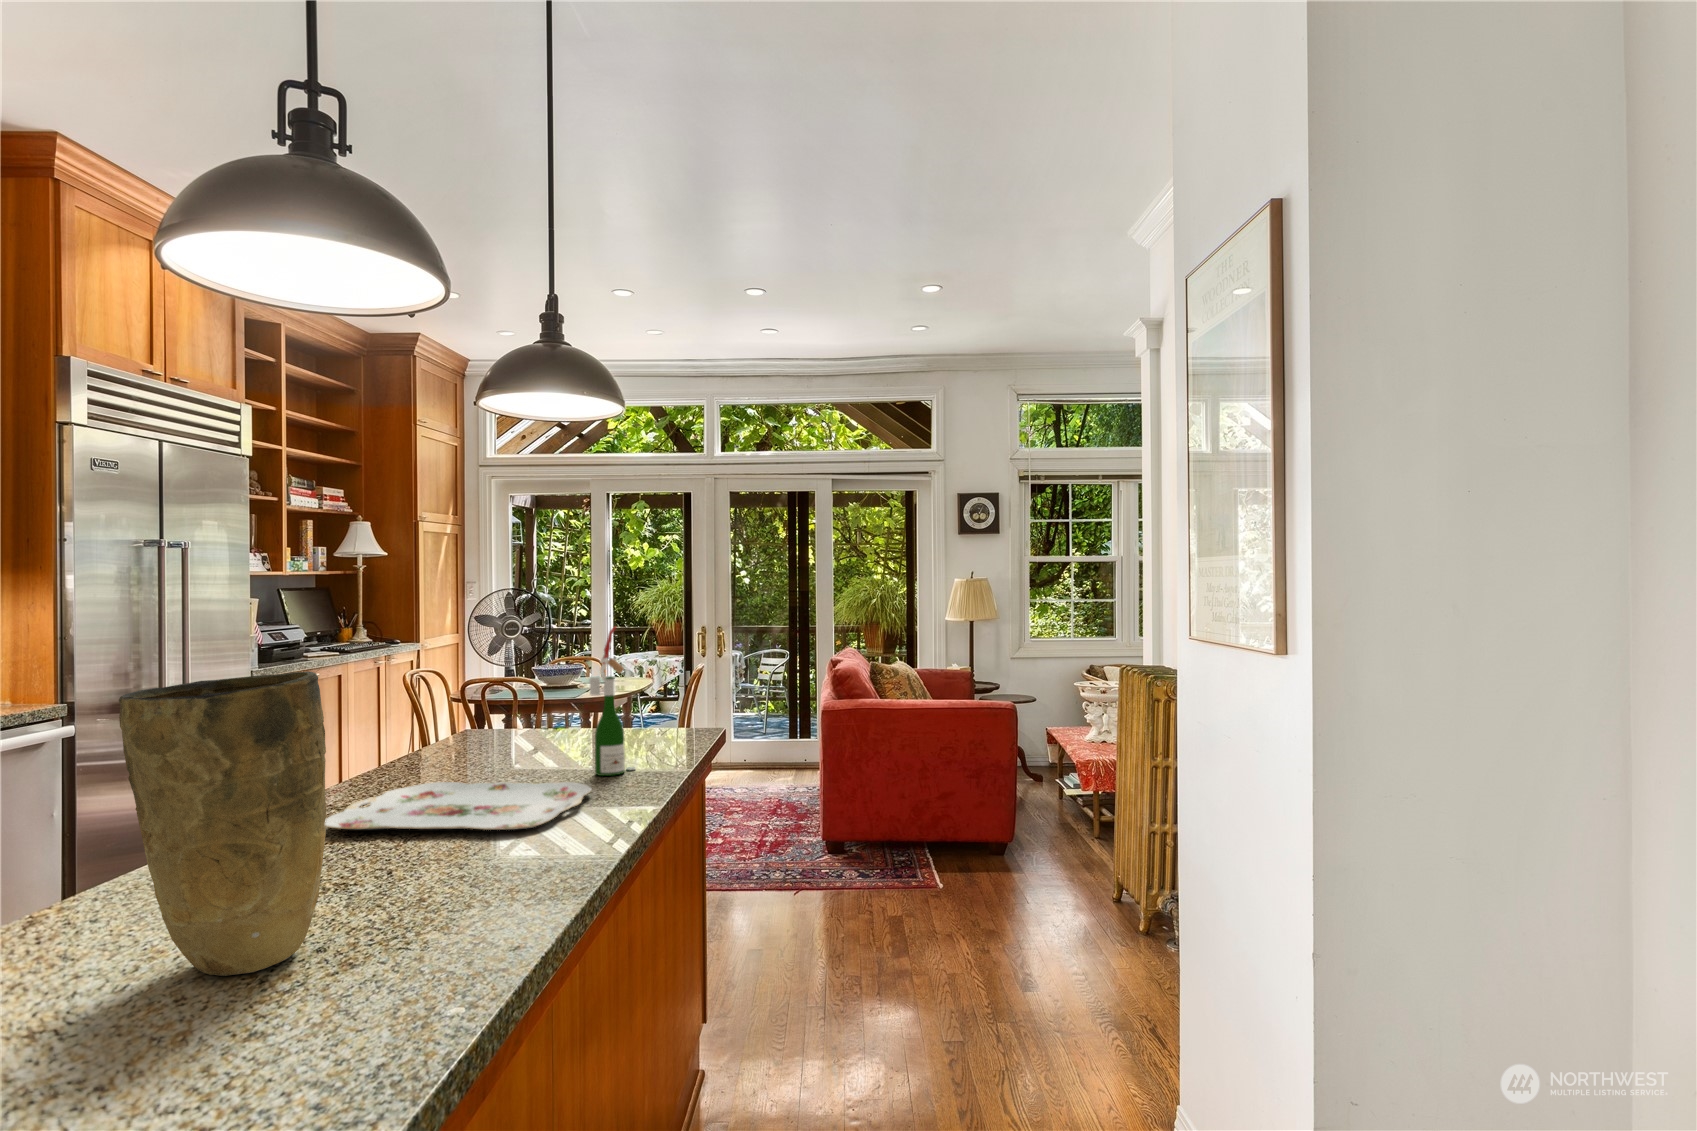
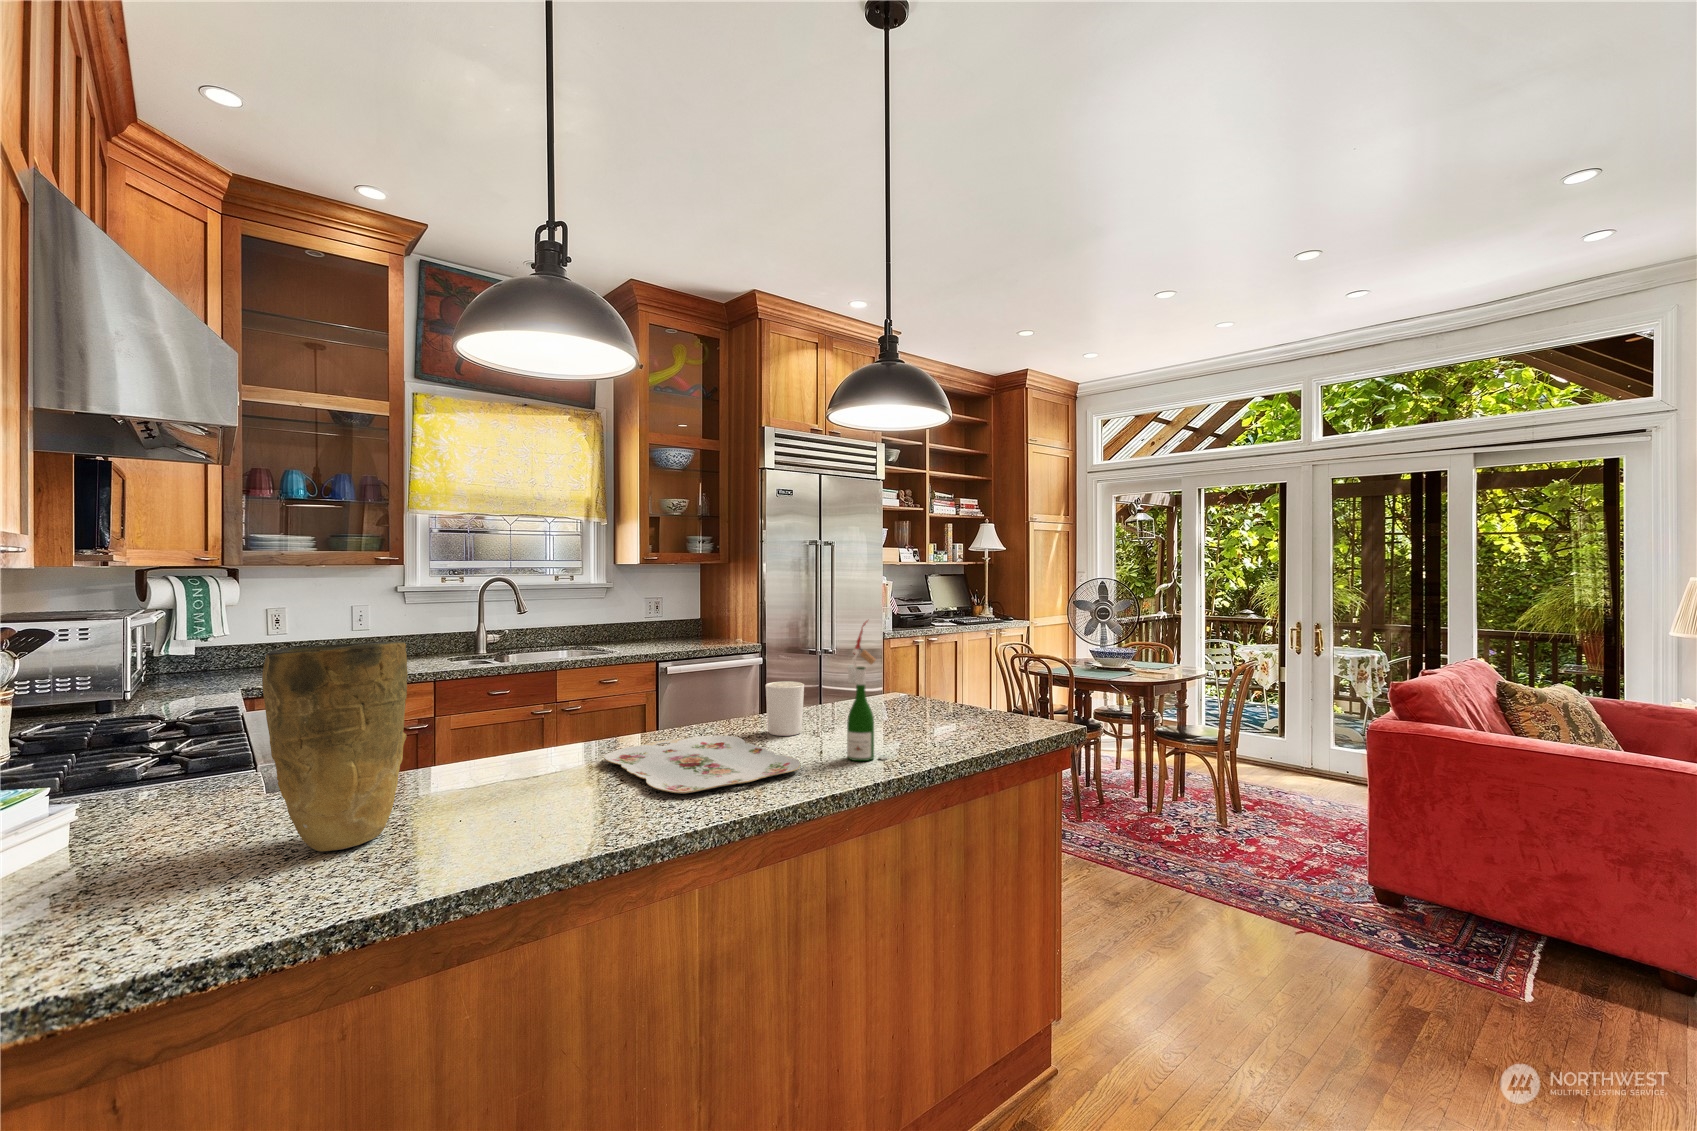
candle holder: none [435,712,486,777] -> present [765,681,805,736]

